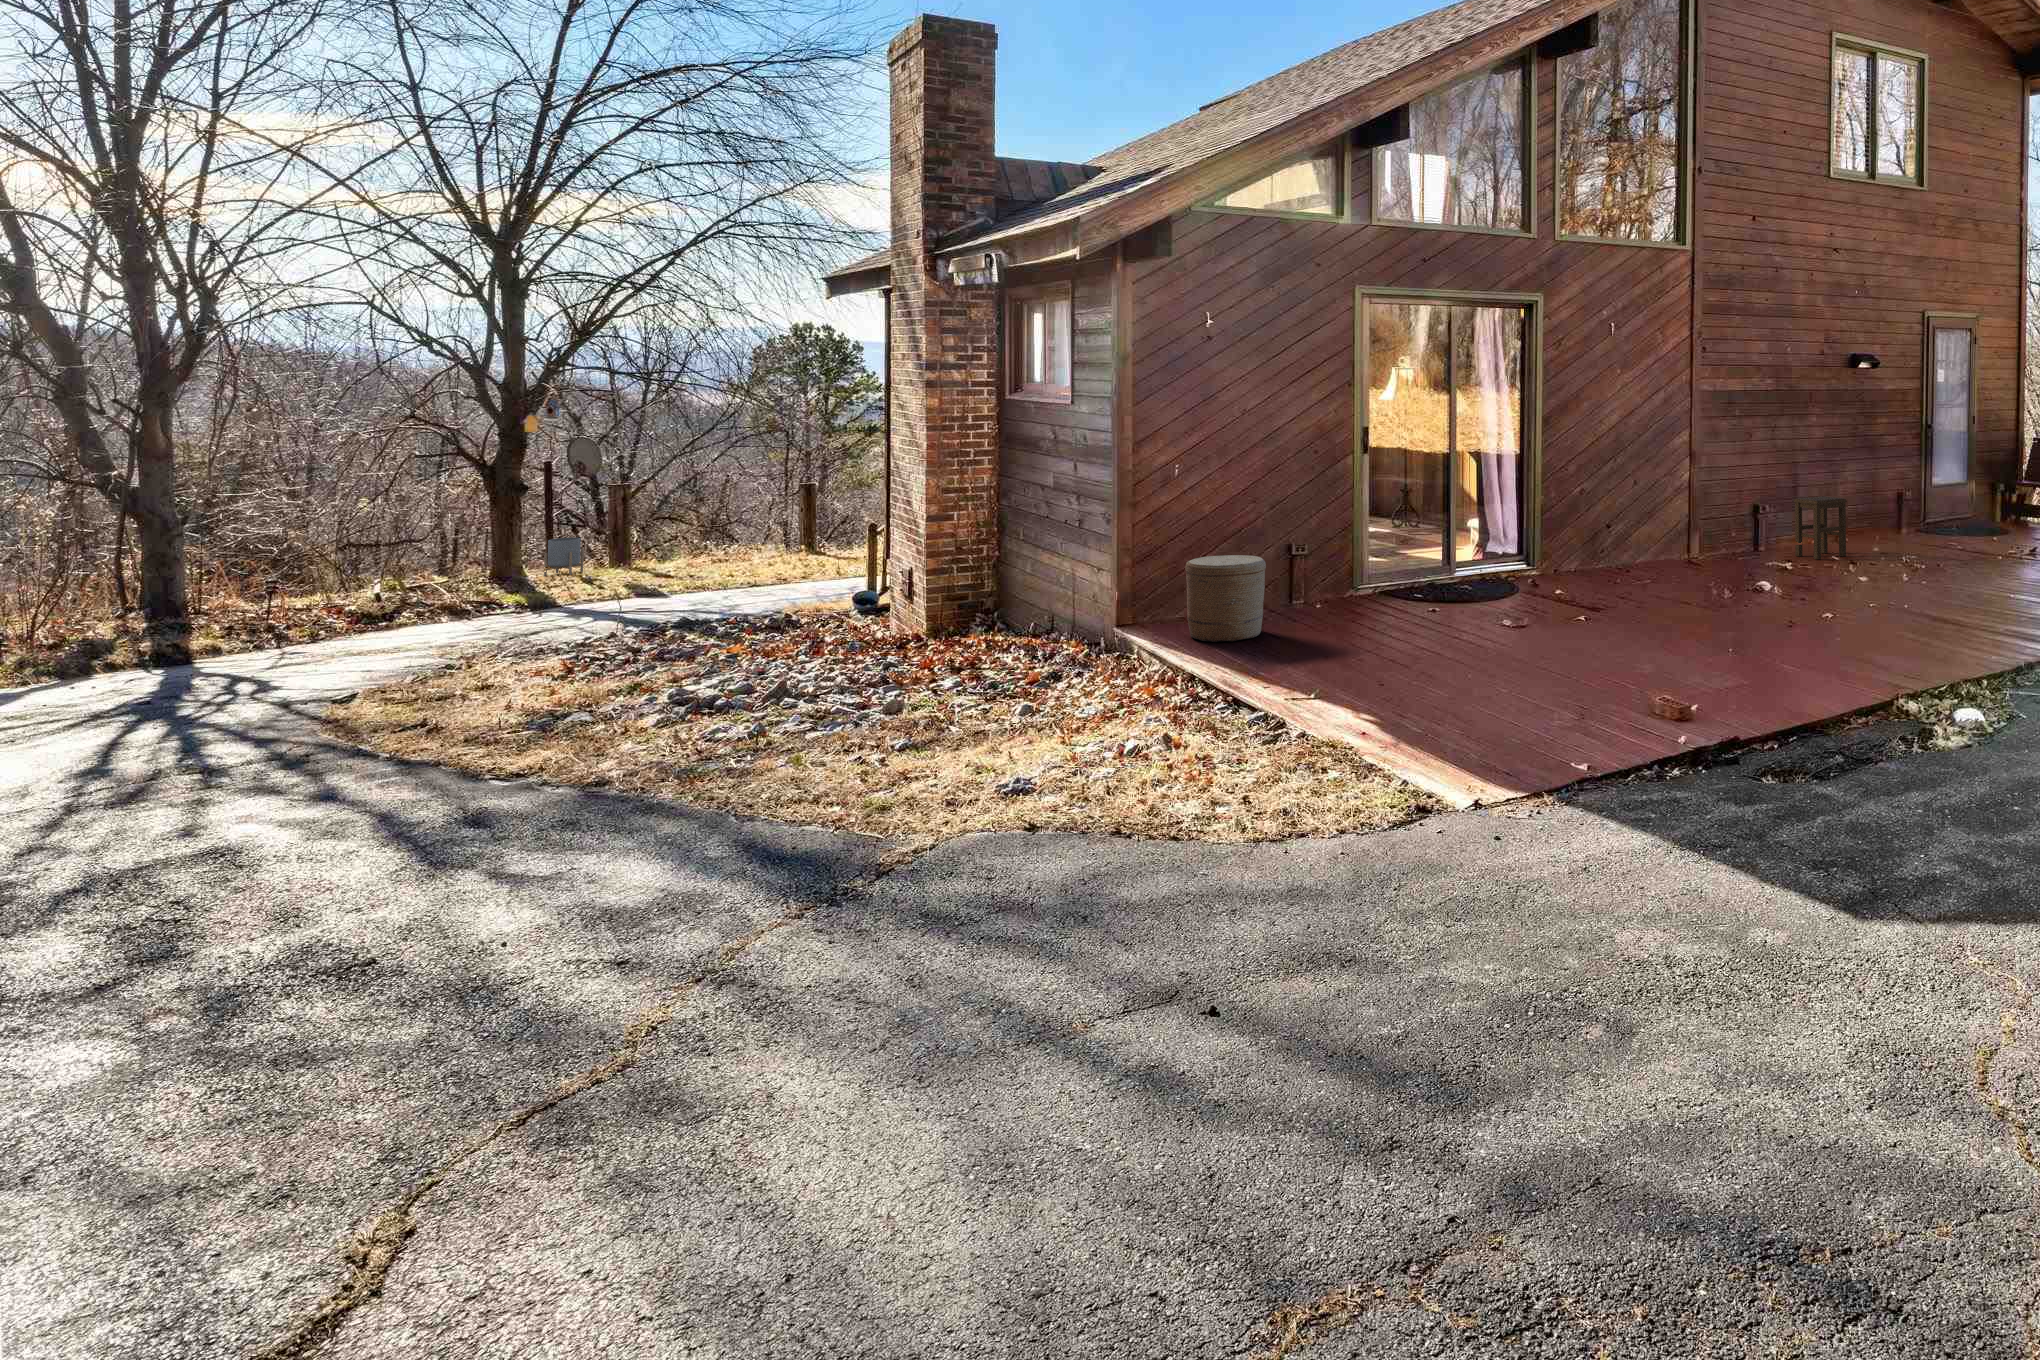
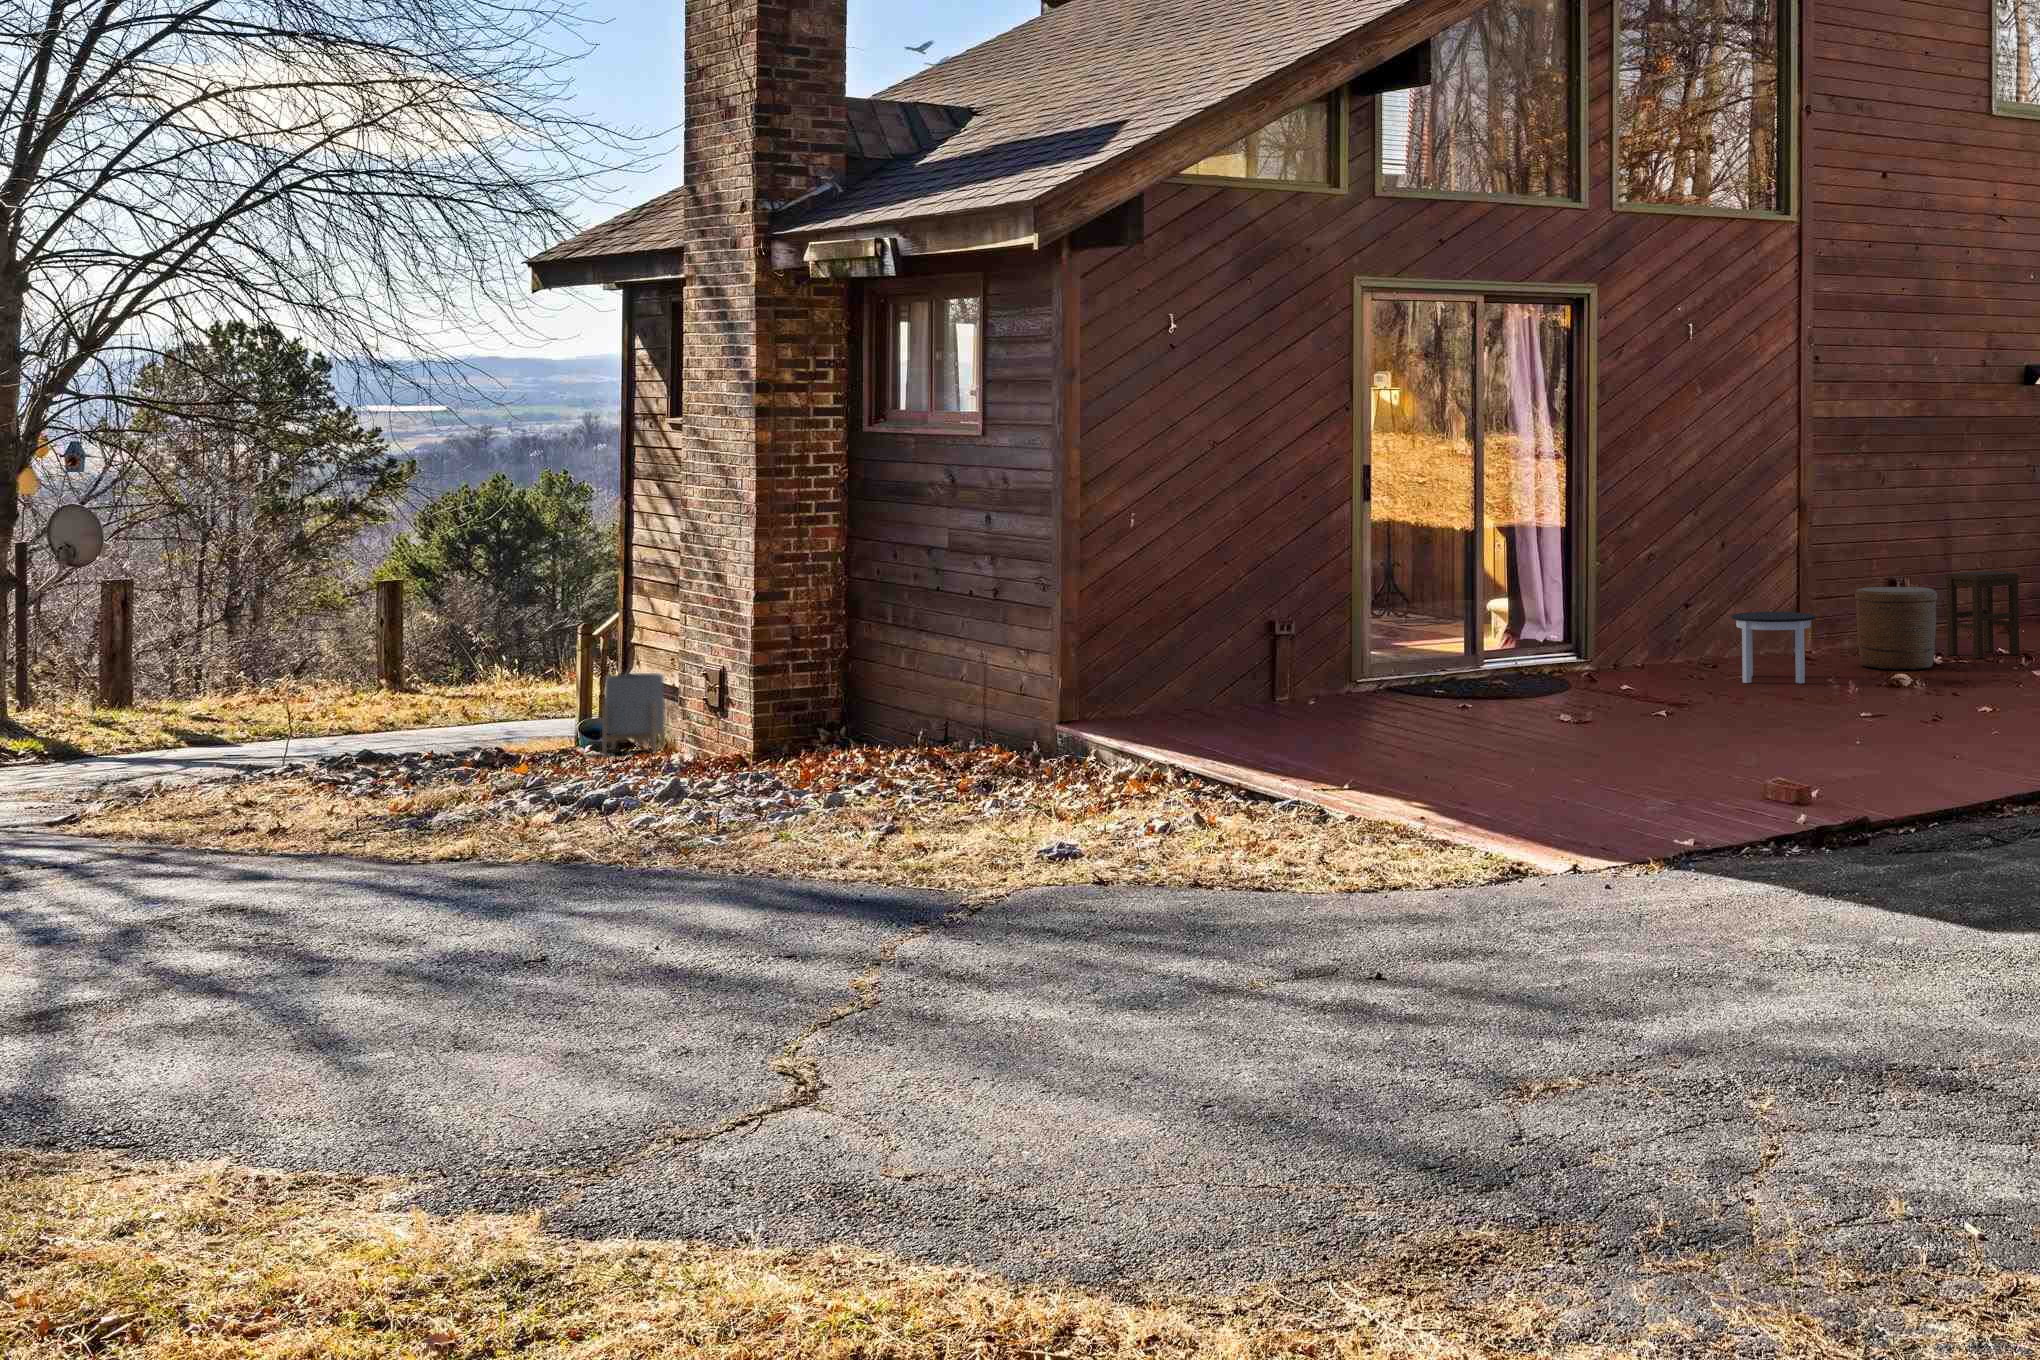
round table: none [1640,528,1701,582] -> present [1731,612,1816,683]
planter: present [544,538,584,576] -> present [602,673,665,756]
woven basket: present [1185,555,1266,642] -> present [1855,587,1937,670]

